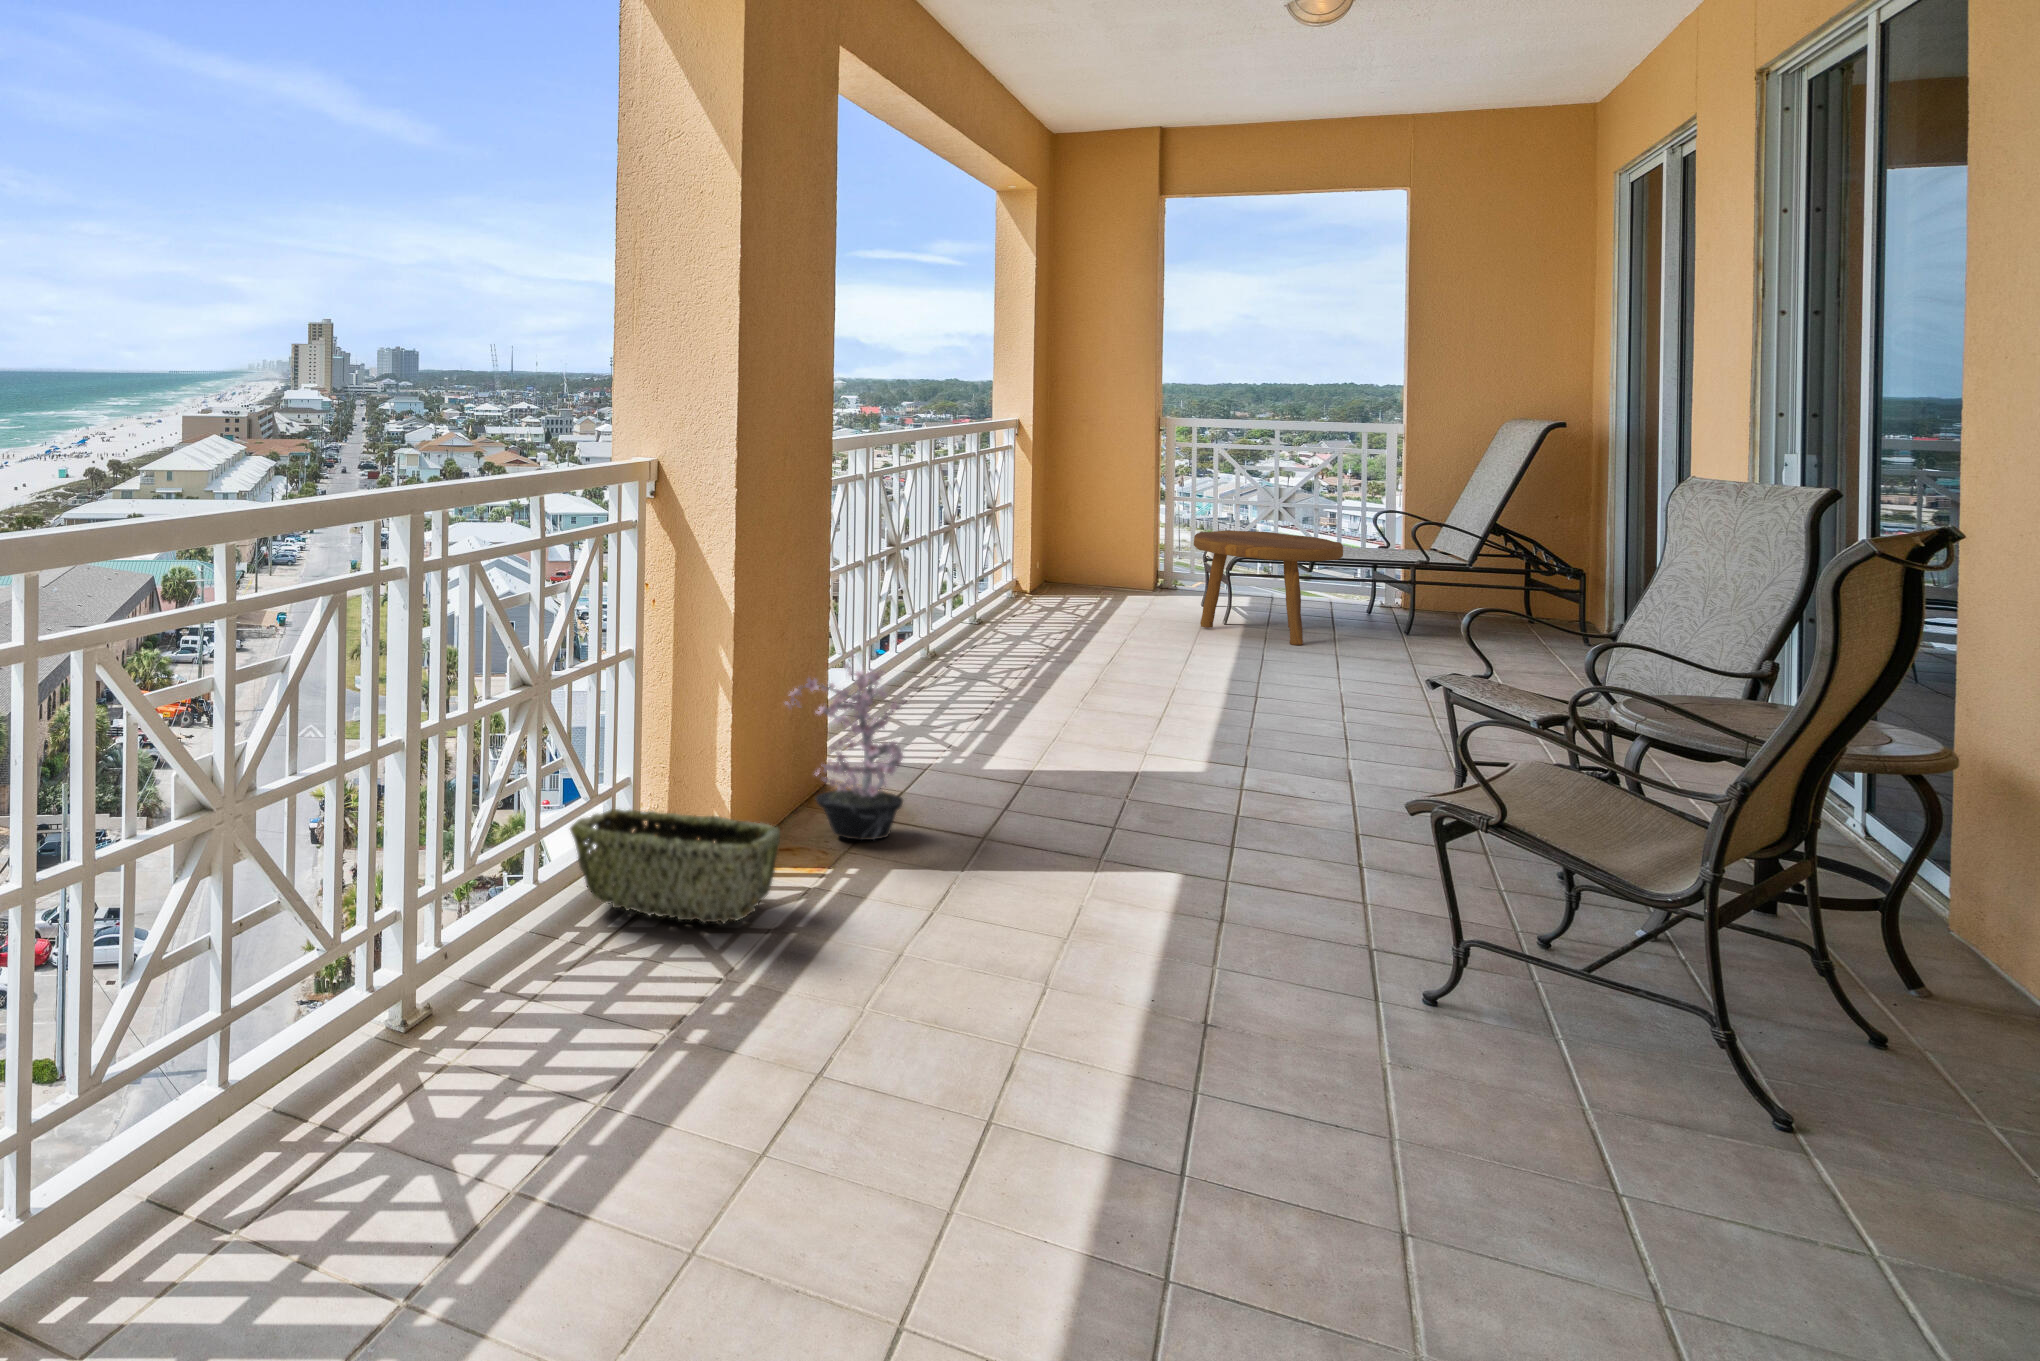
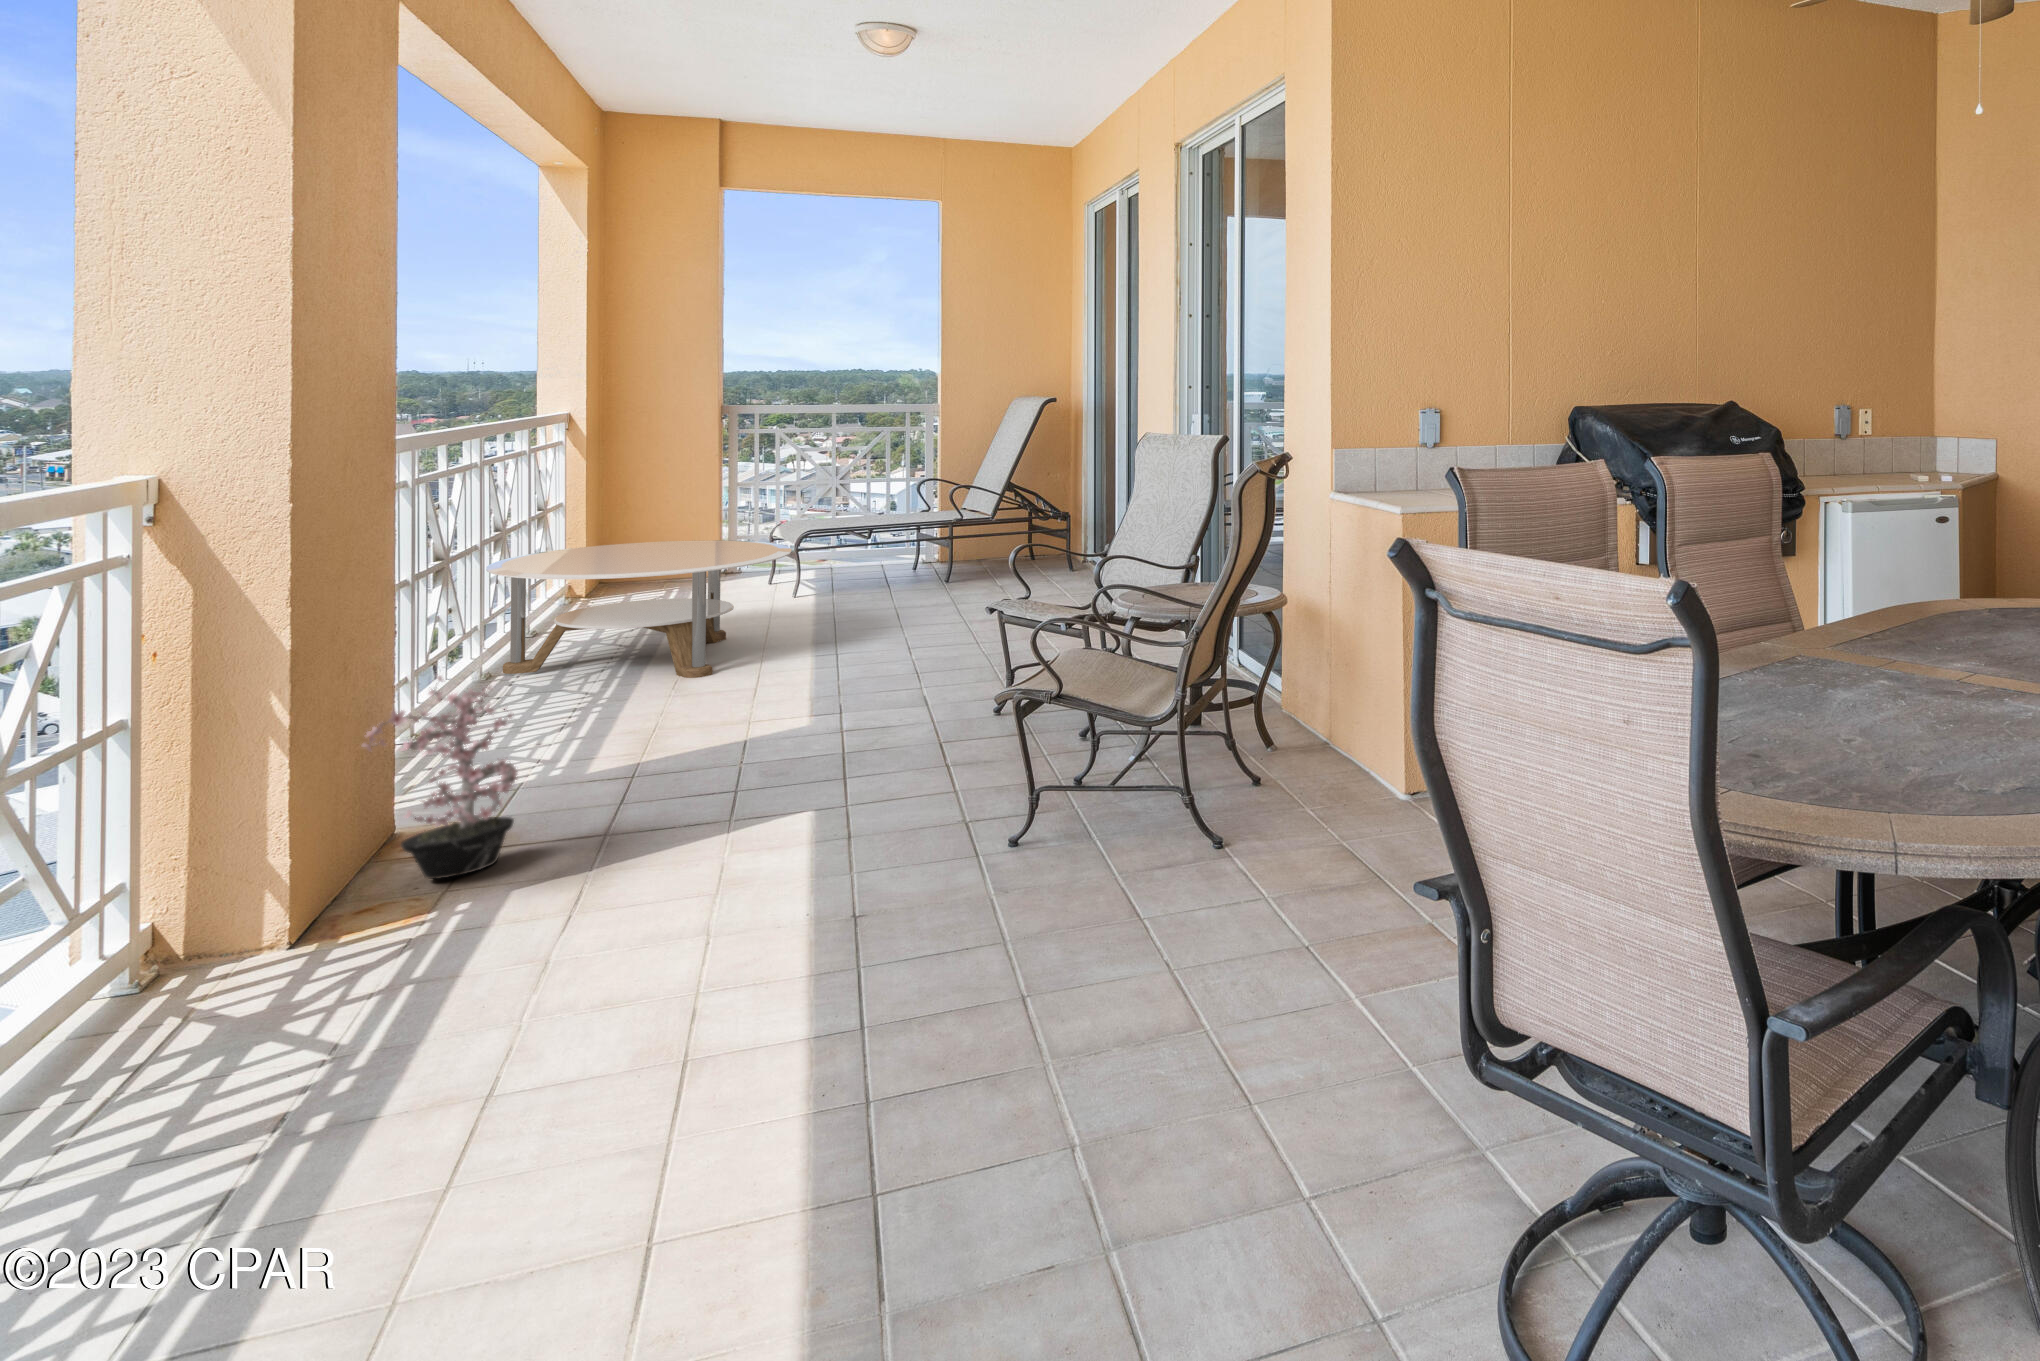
footstool: present [1194,530,1343,645] -> none [769,505,903,603]
round table: none [935,547,1205,695] -> present [486,540,792,678]
woven basket: present [570,809,780,923] -> none [42,878,382,1044]

